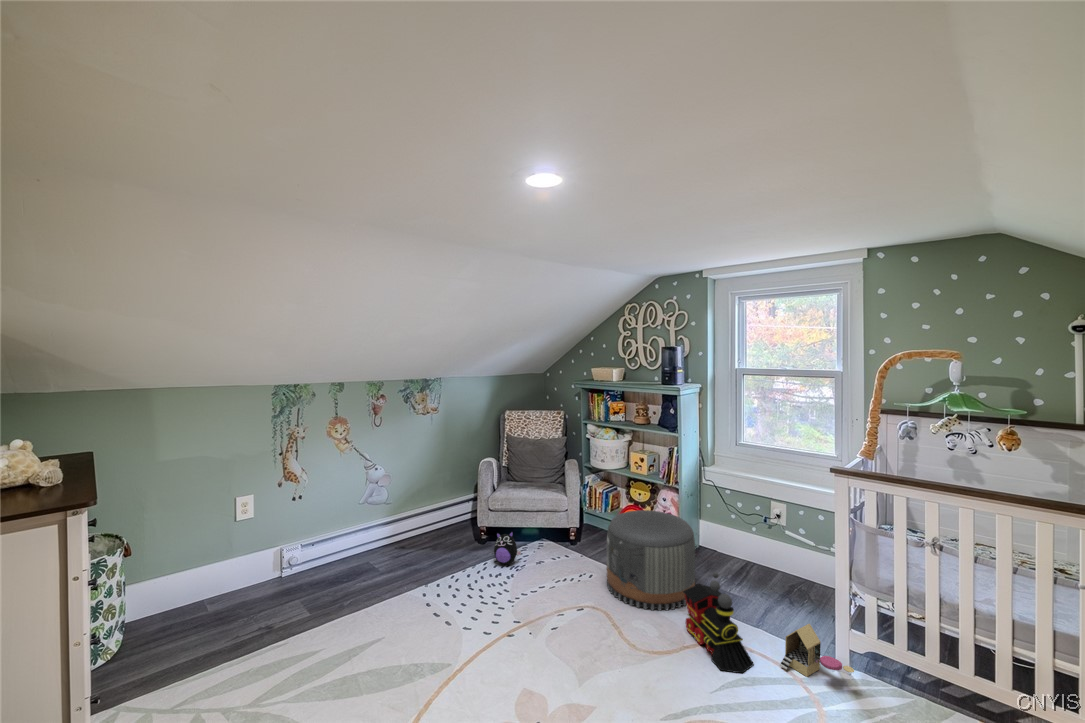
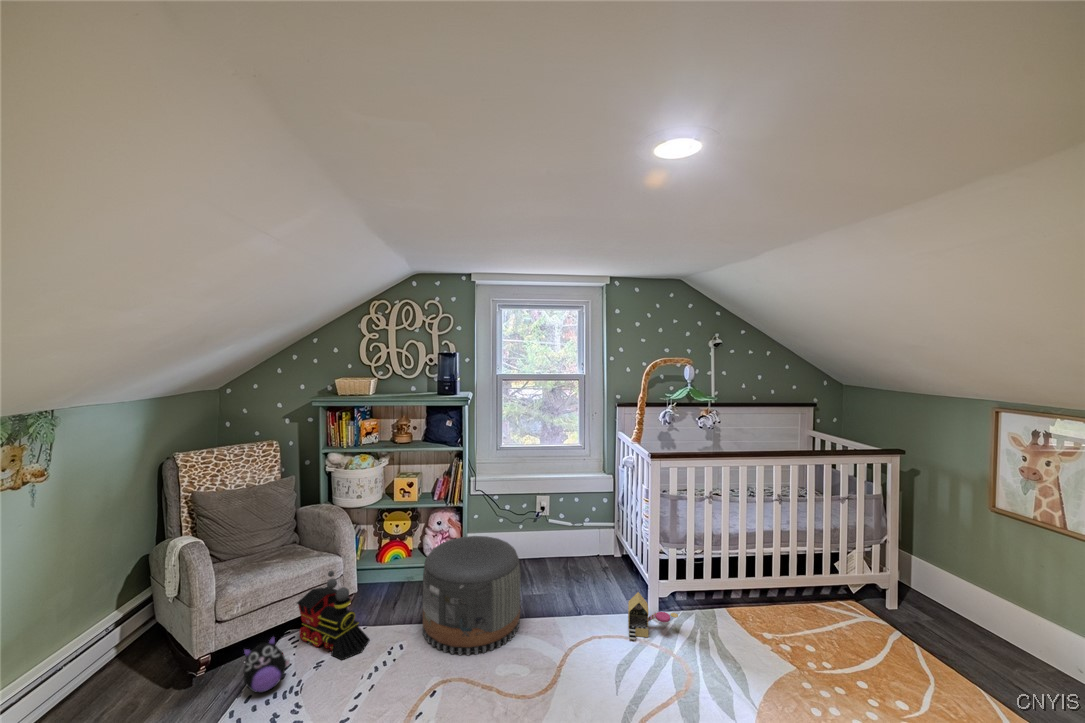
toy train: present [683,572,754,673] -> present [297,571,370,660]

